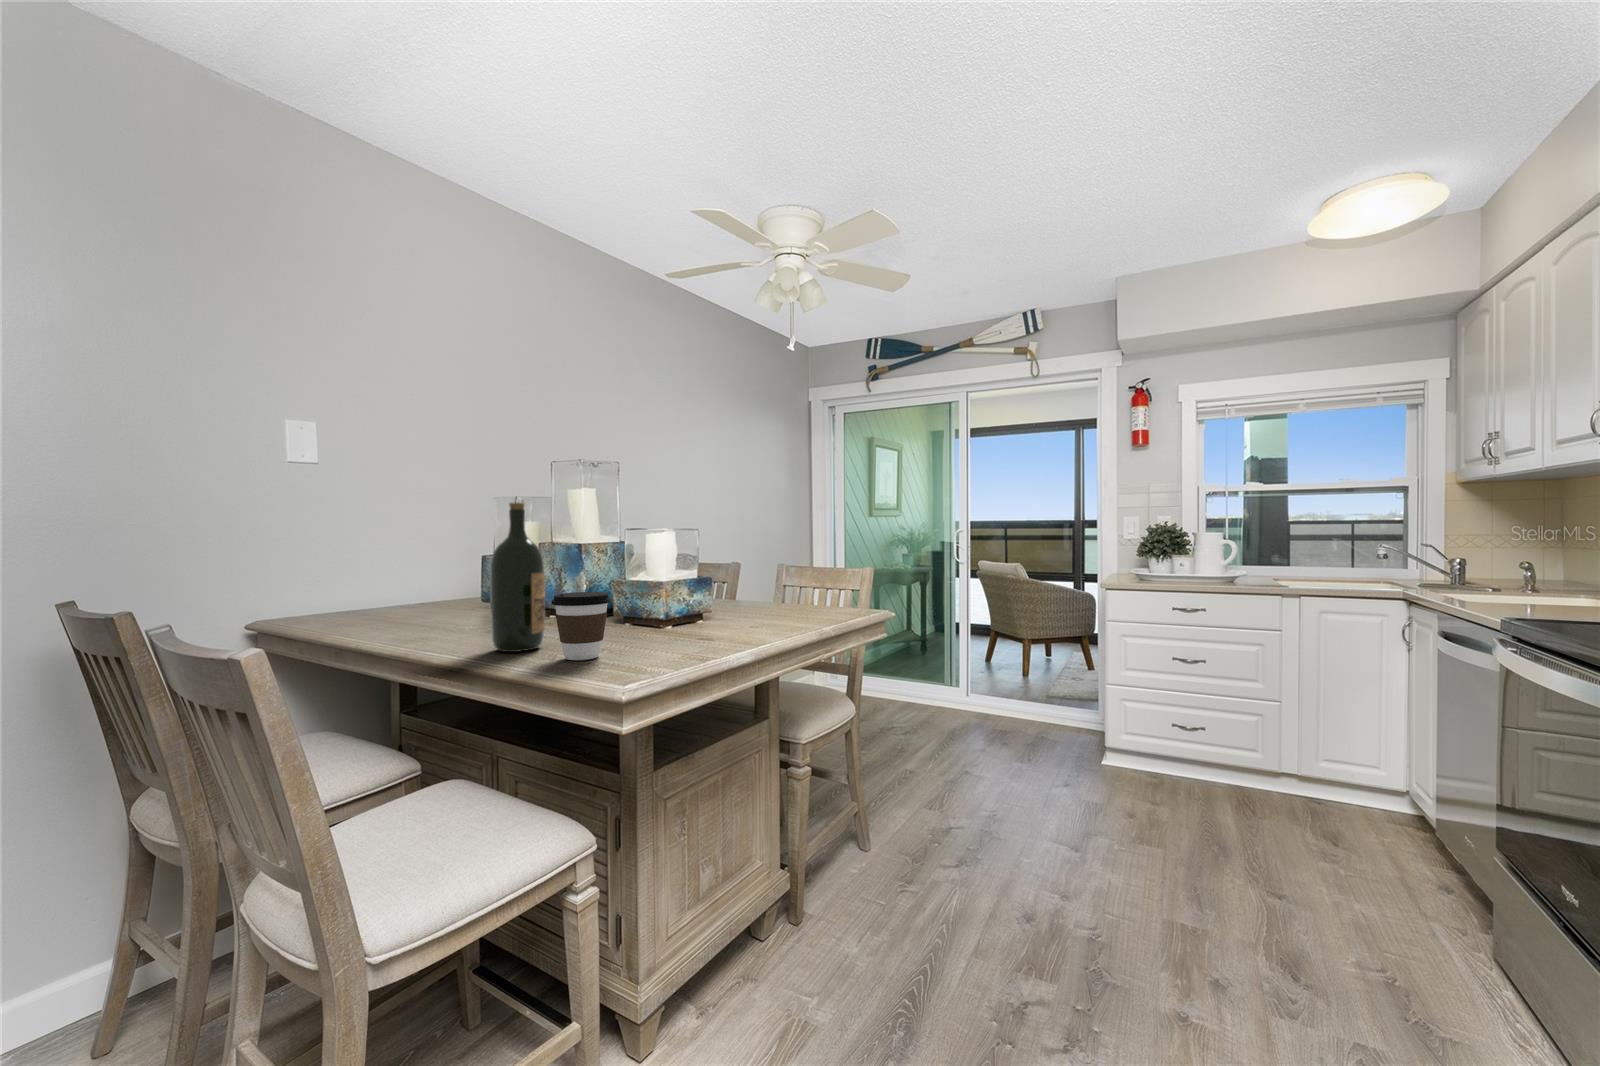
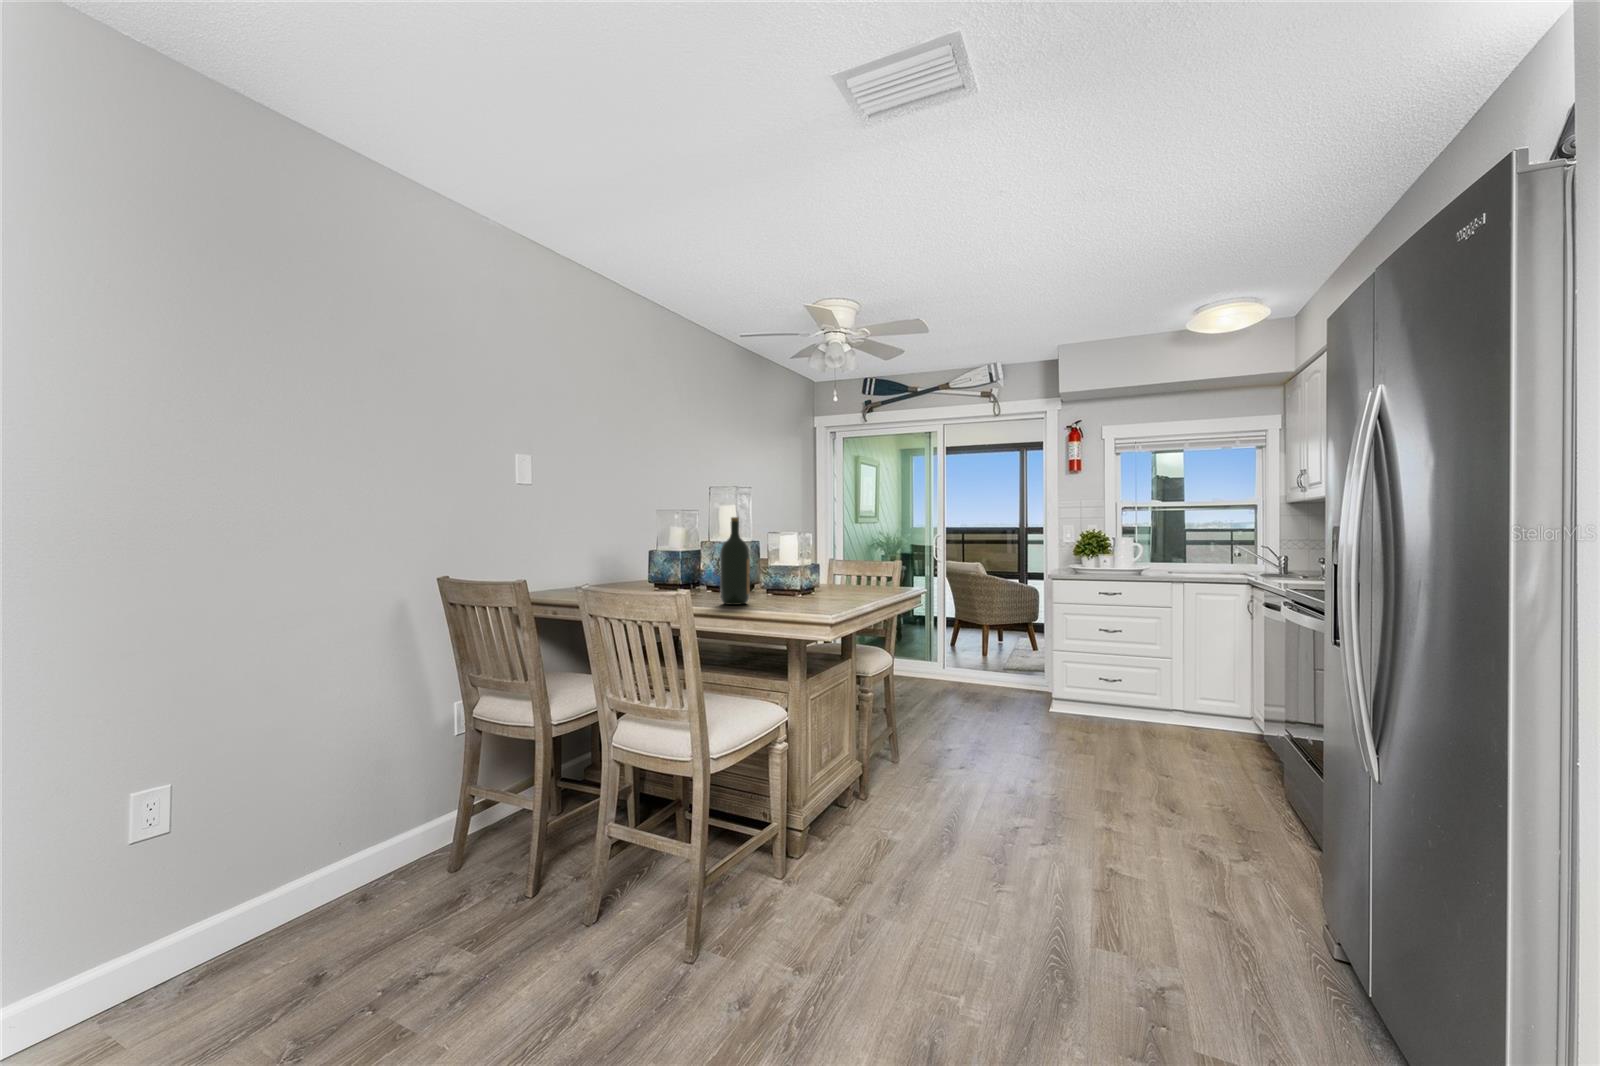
coffee cup: present [551,592,611,660] -> none [768,570,800,607]

